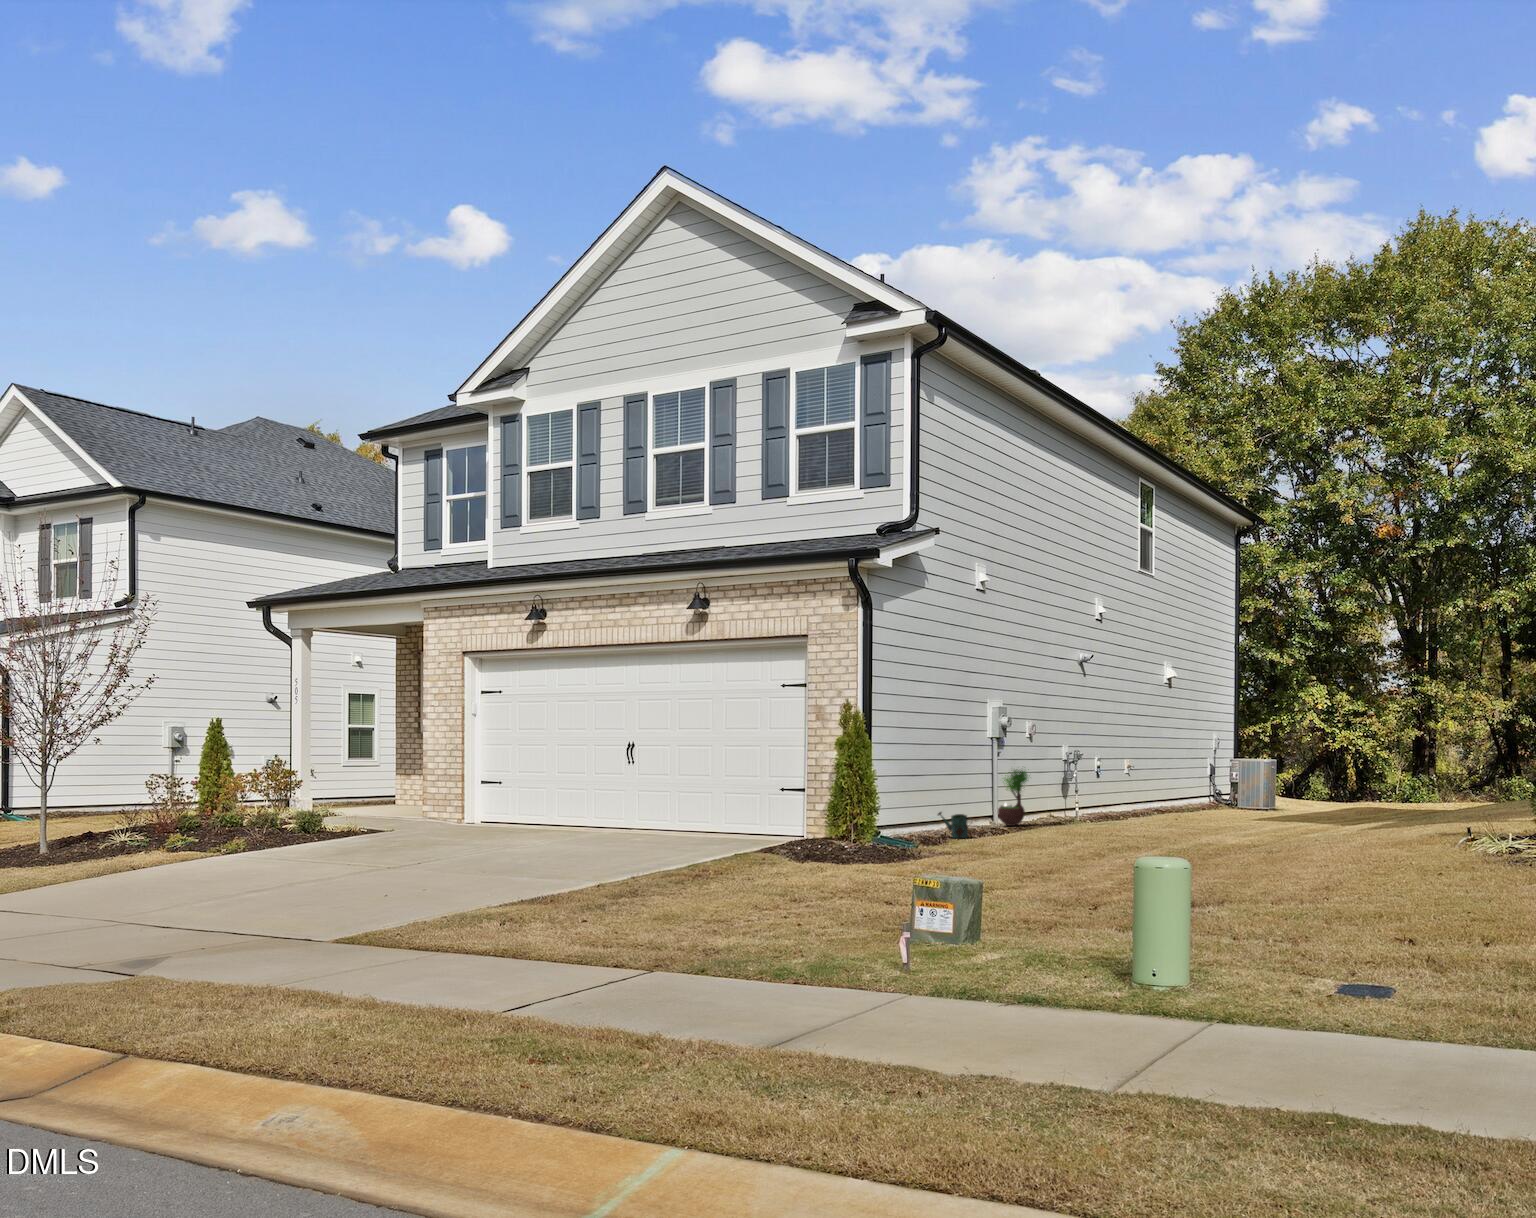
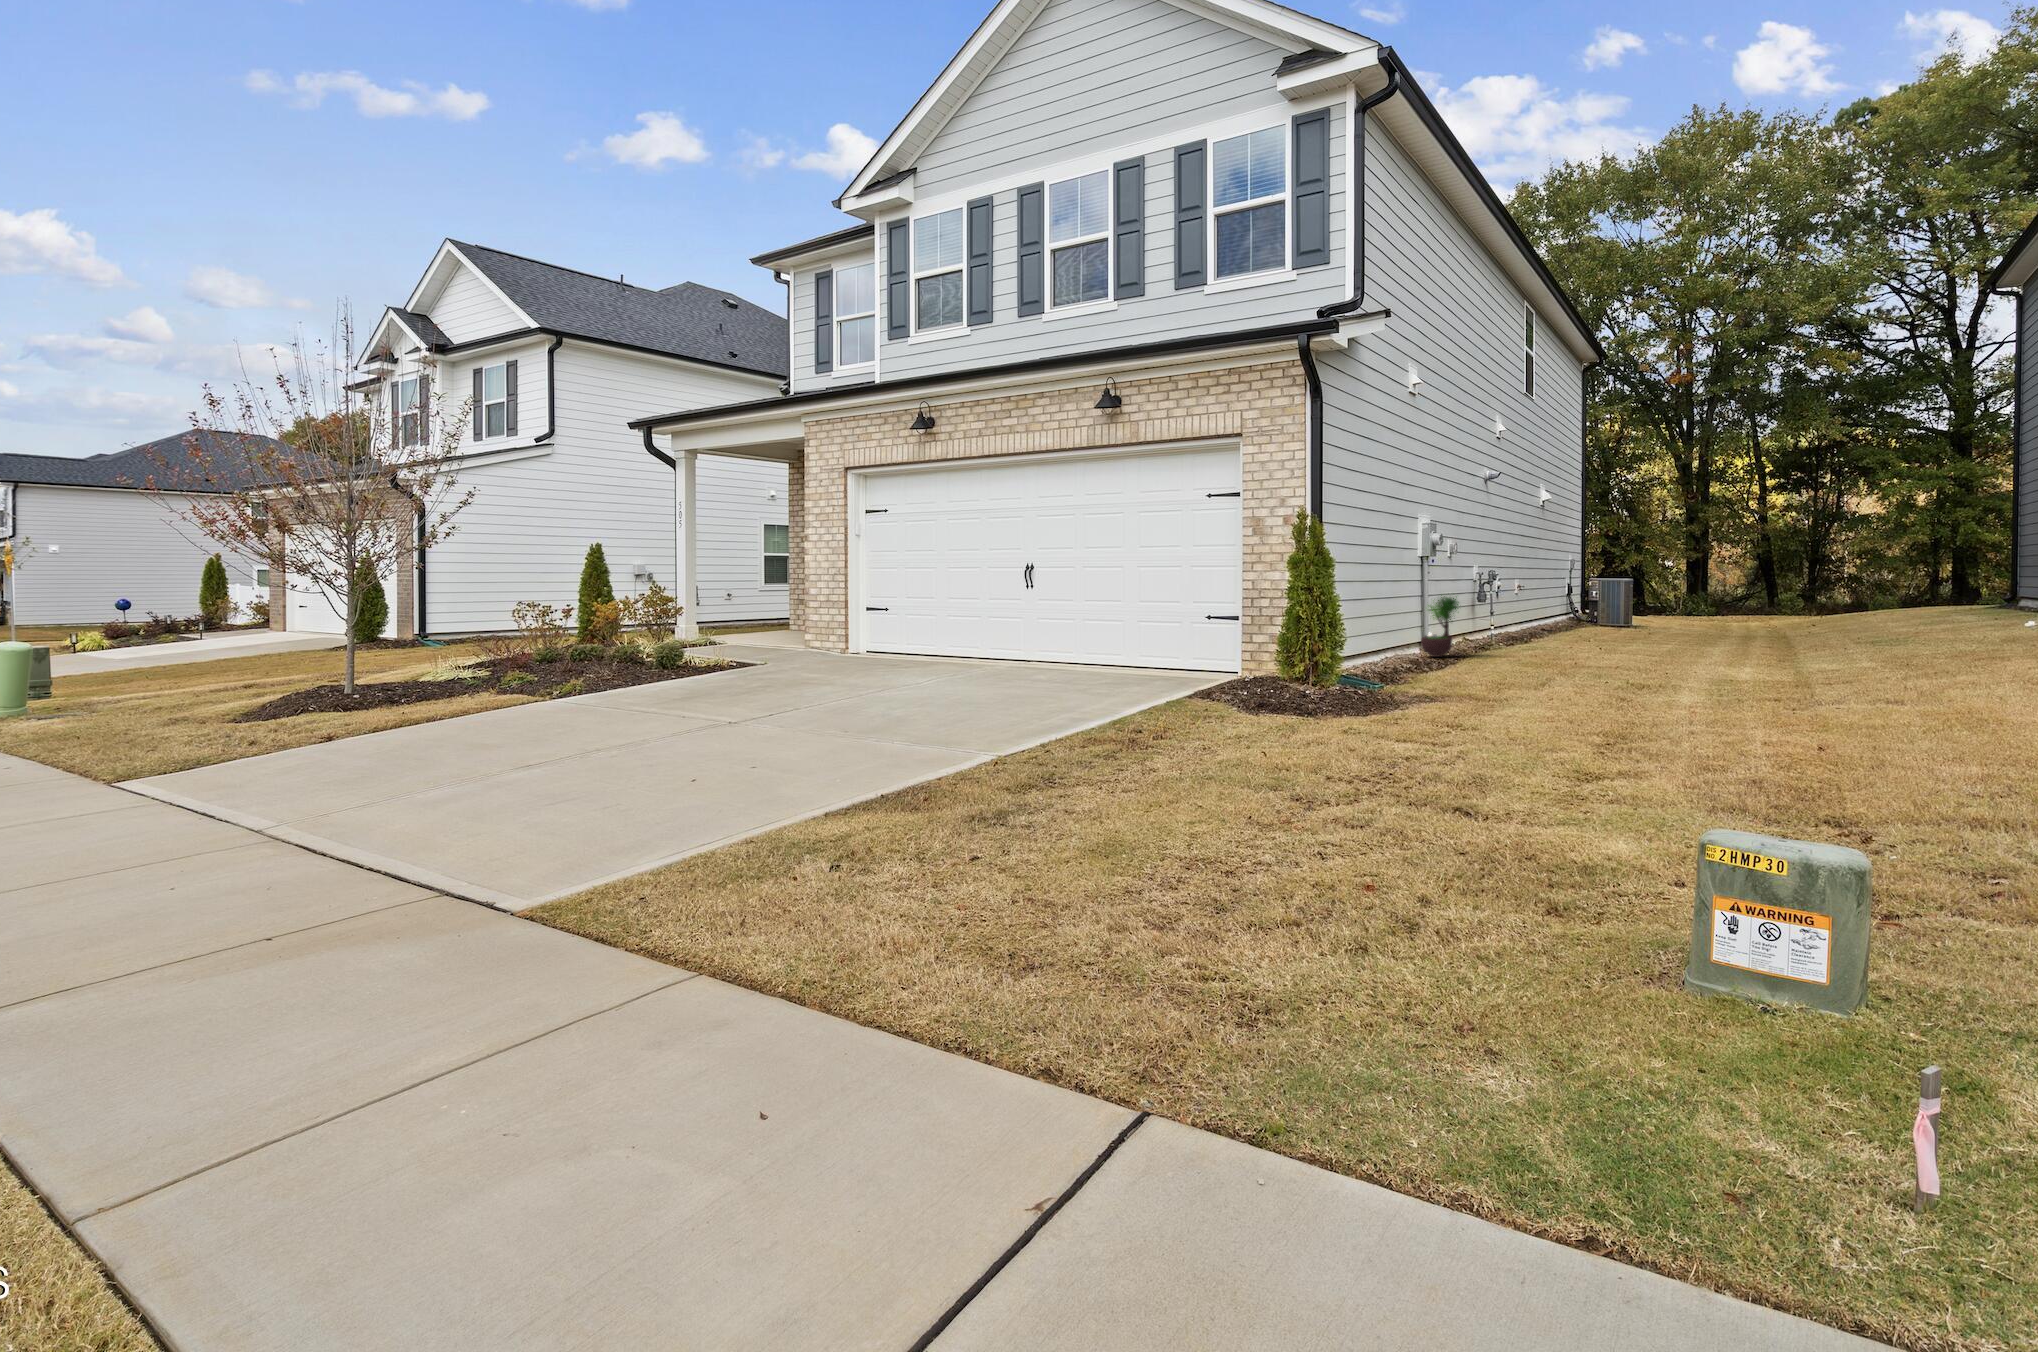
watering can: present [938,812,968,838] -> none [1374,643,1419,674]

